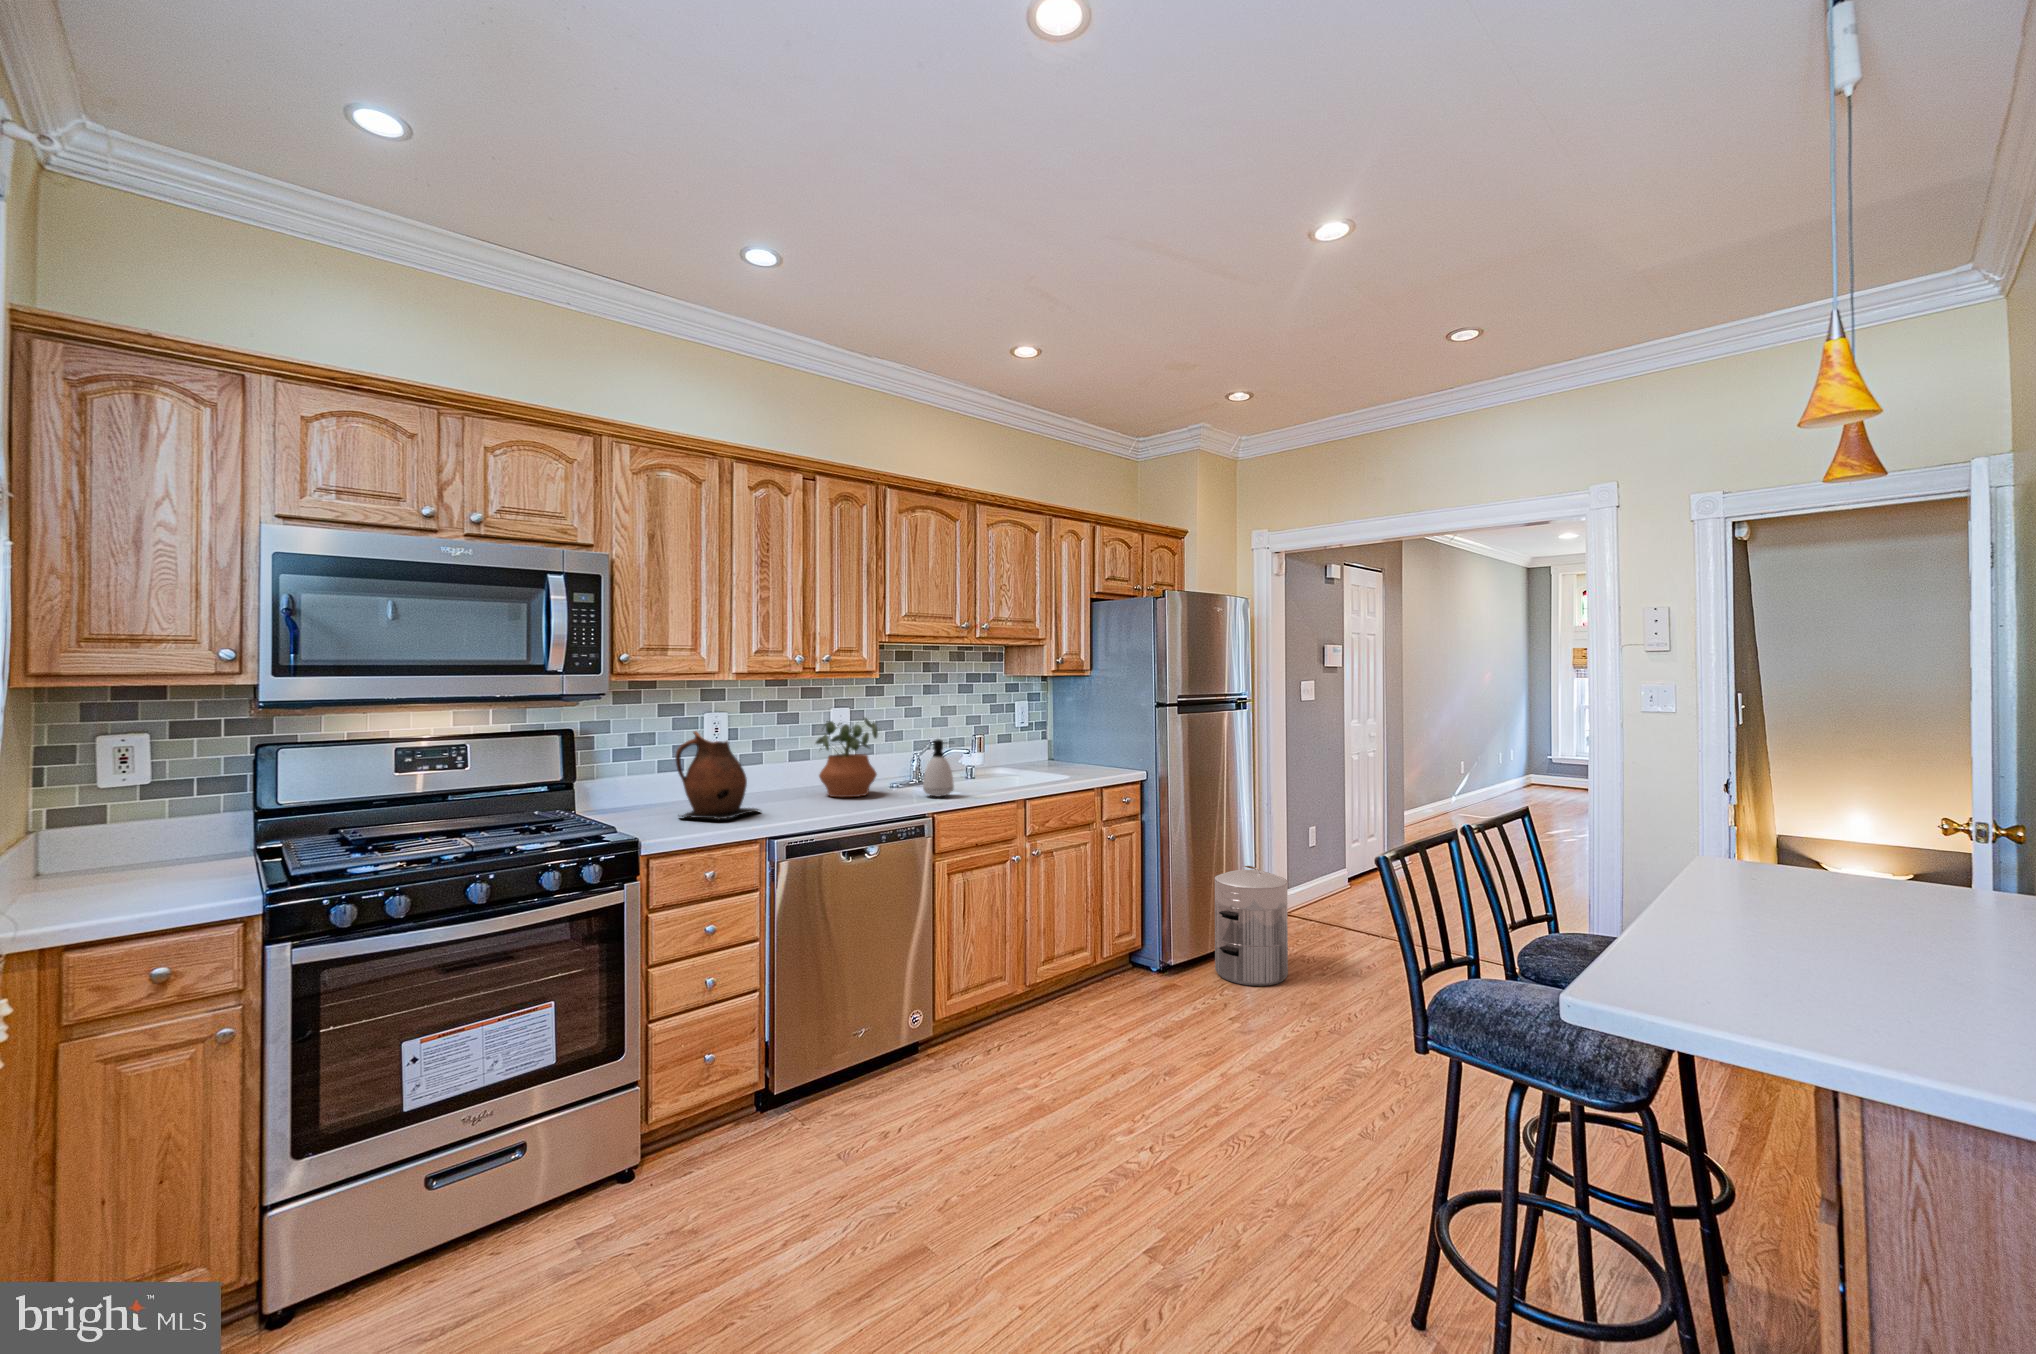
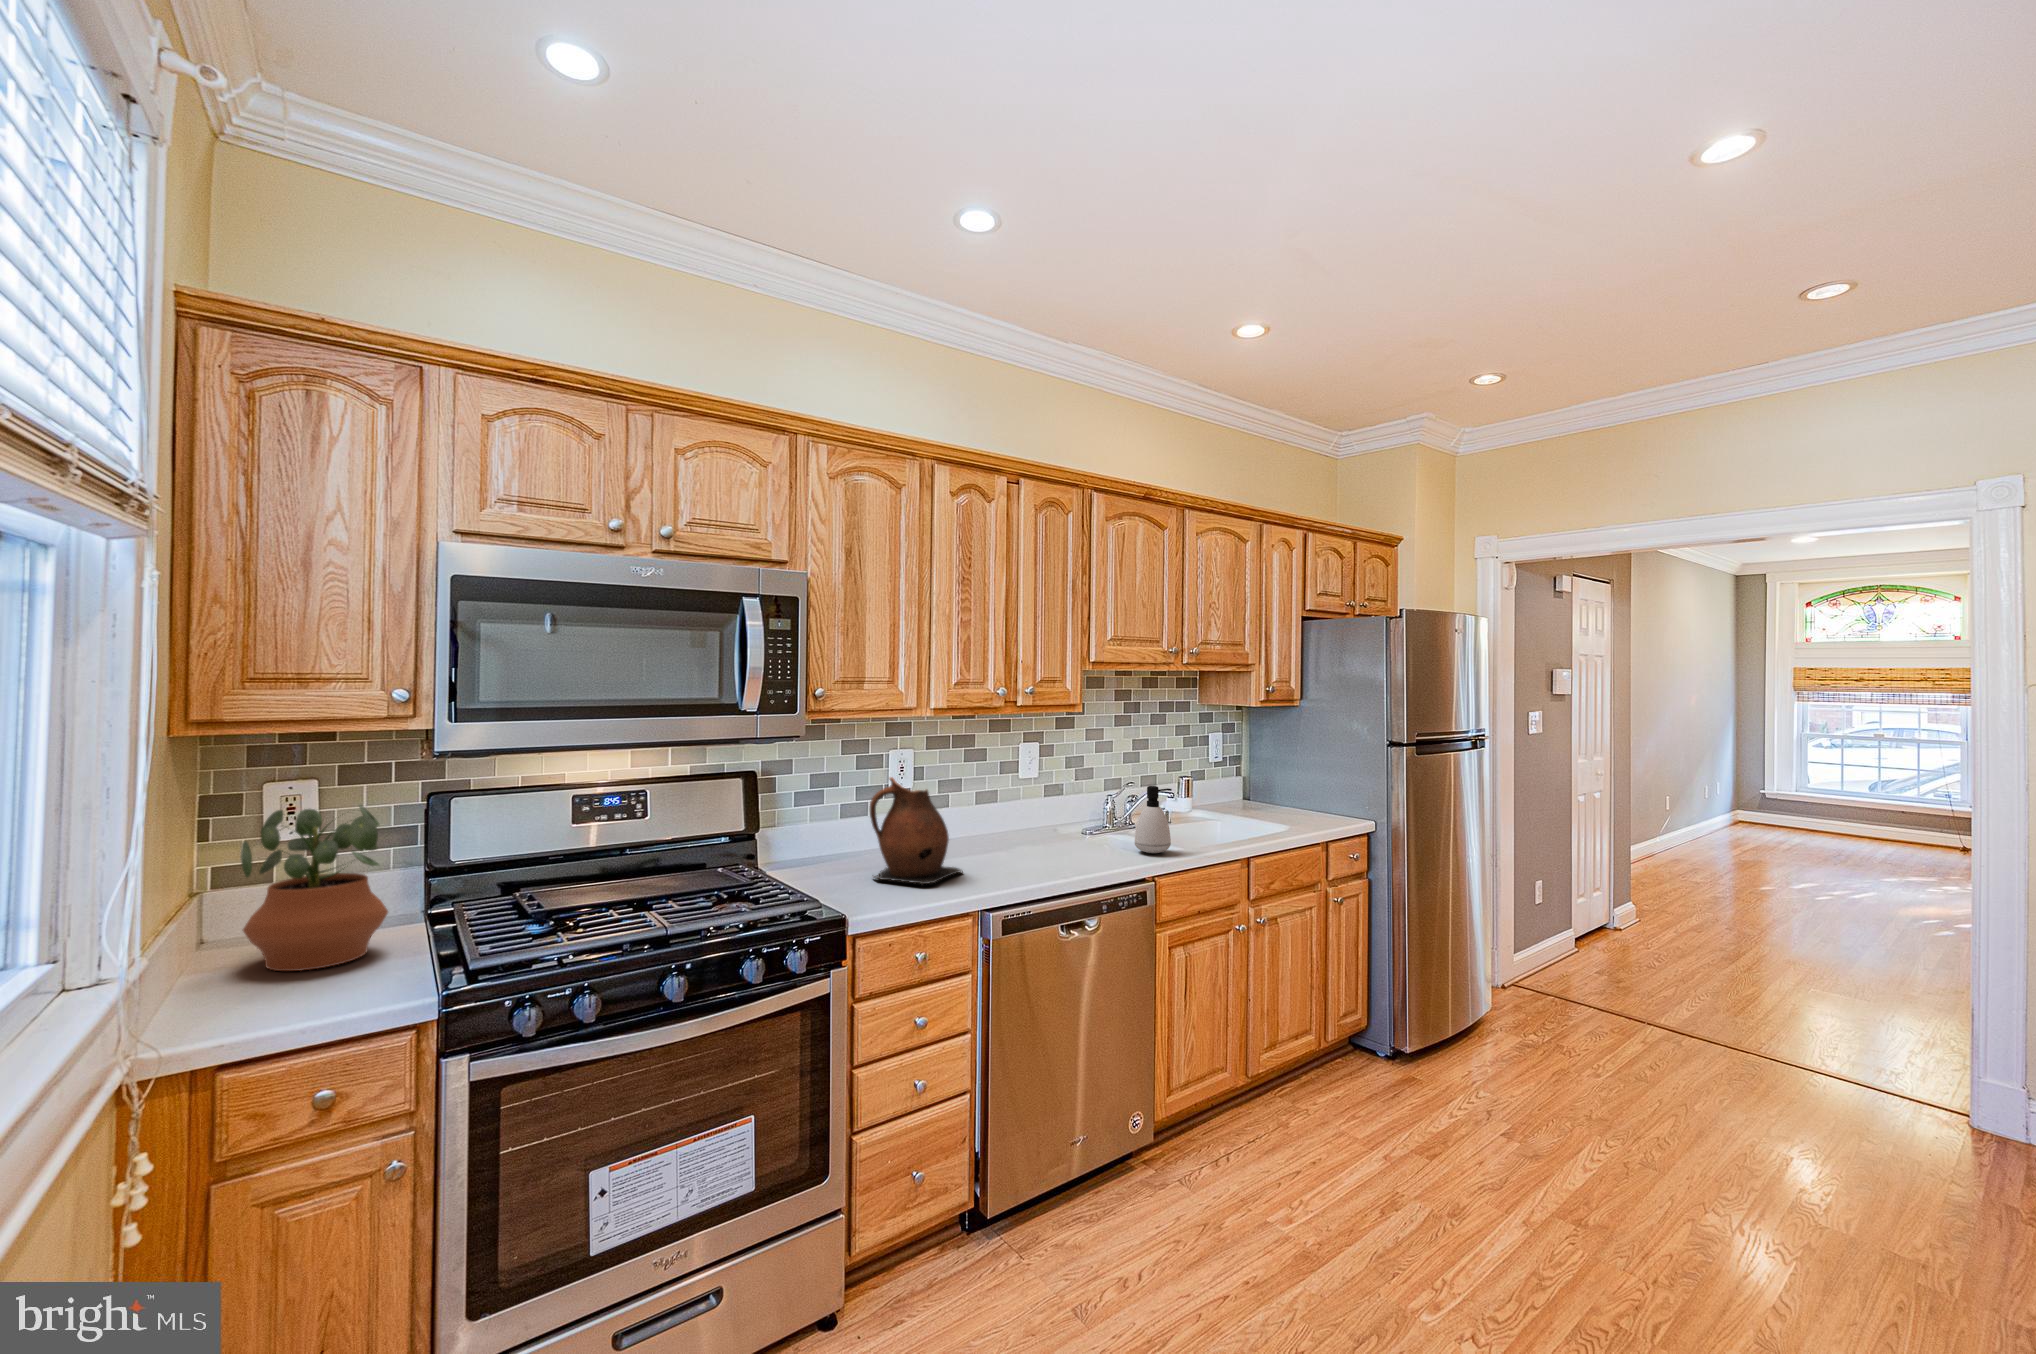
potted plant: present [816,718,878,797] -> present [241,805,388,971]
waste bin: present [1214,866,1288,986] -> none [1456,937,1553,1086]

